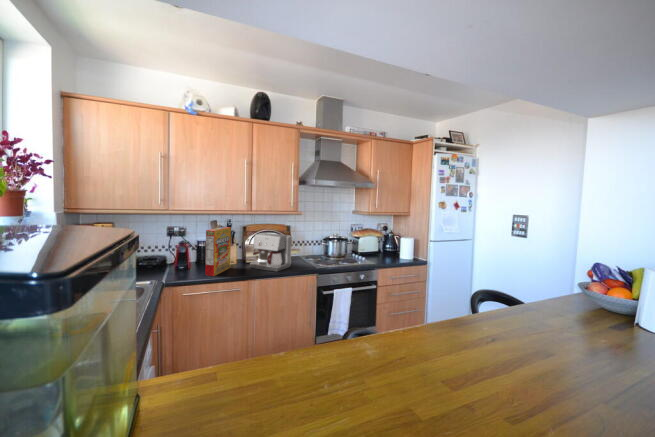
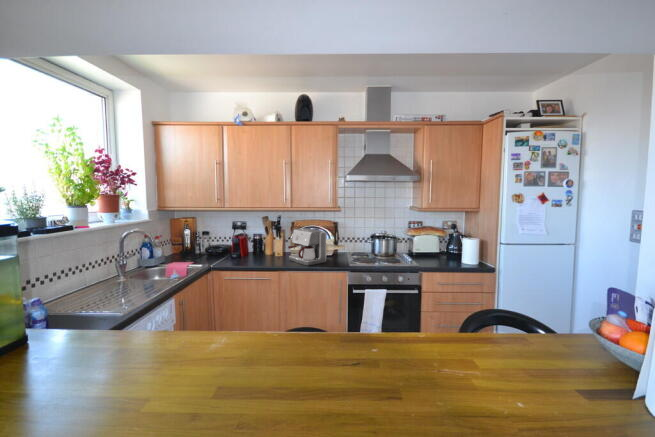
cereal box: present [205,227,231,276] -> none [246,222,273,265]

